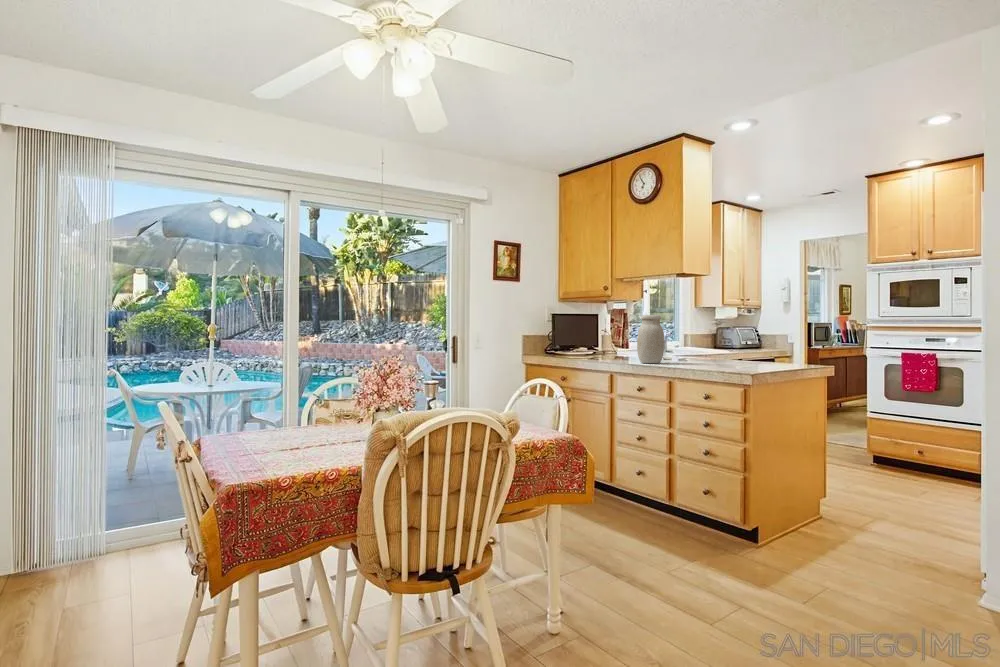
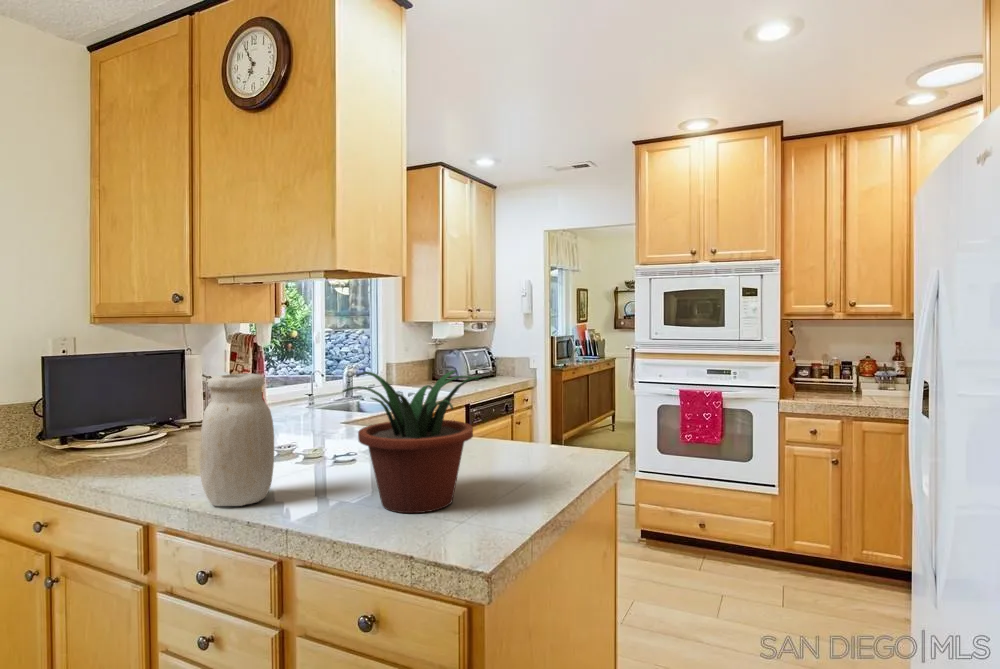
potted plant: none [694,315,754,367] -> present [343,370,482,513]

